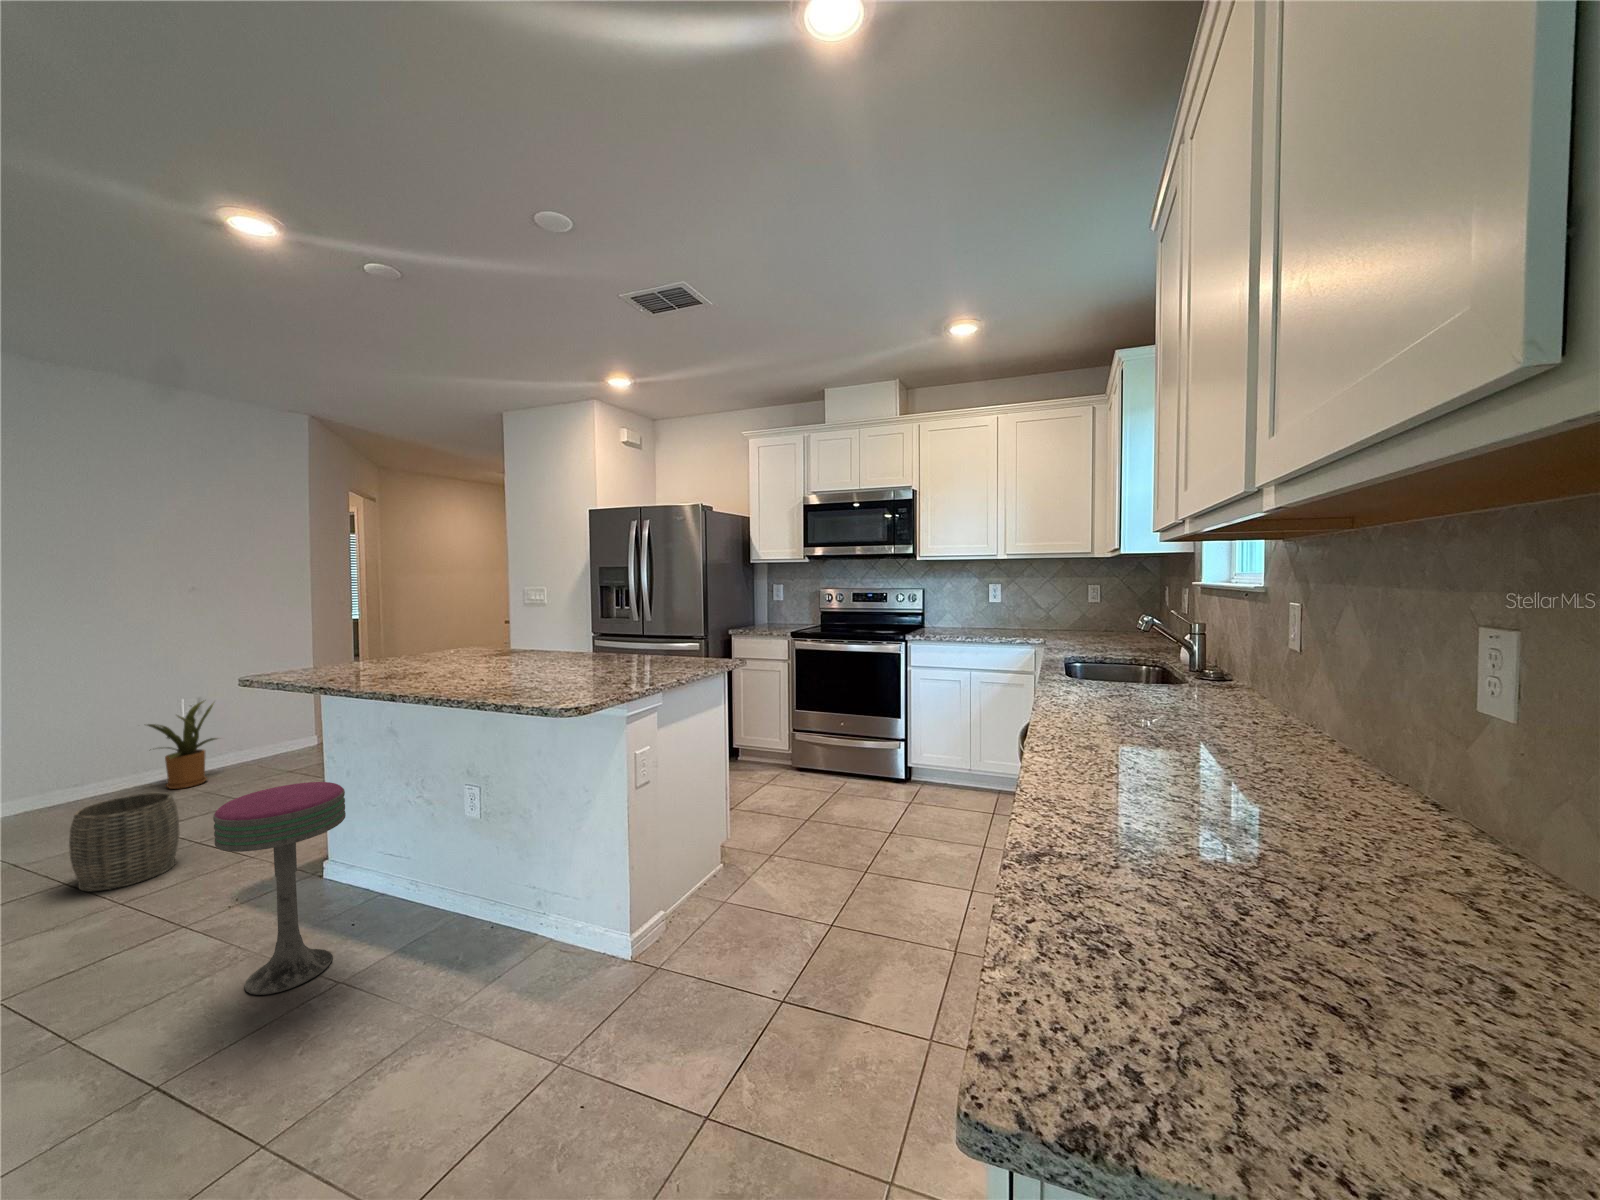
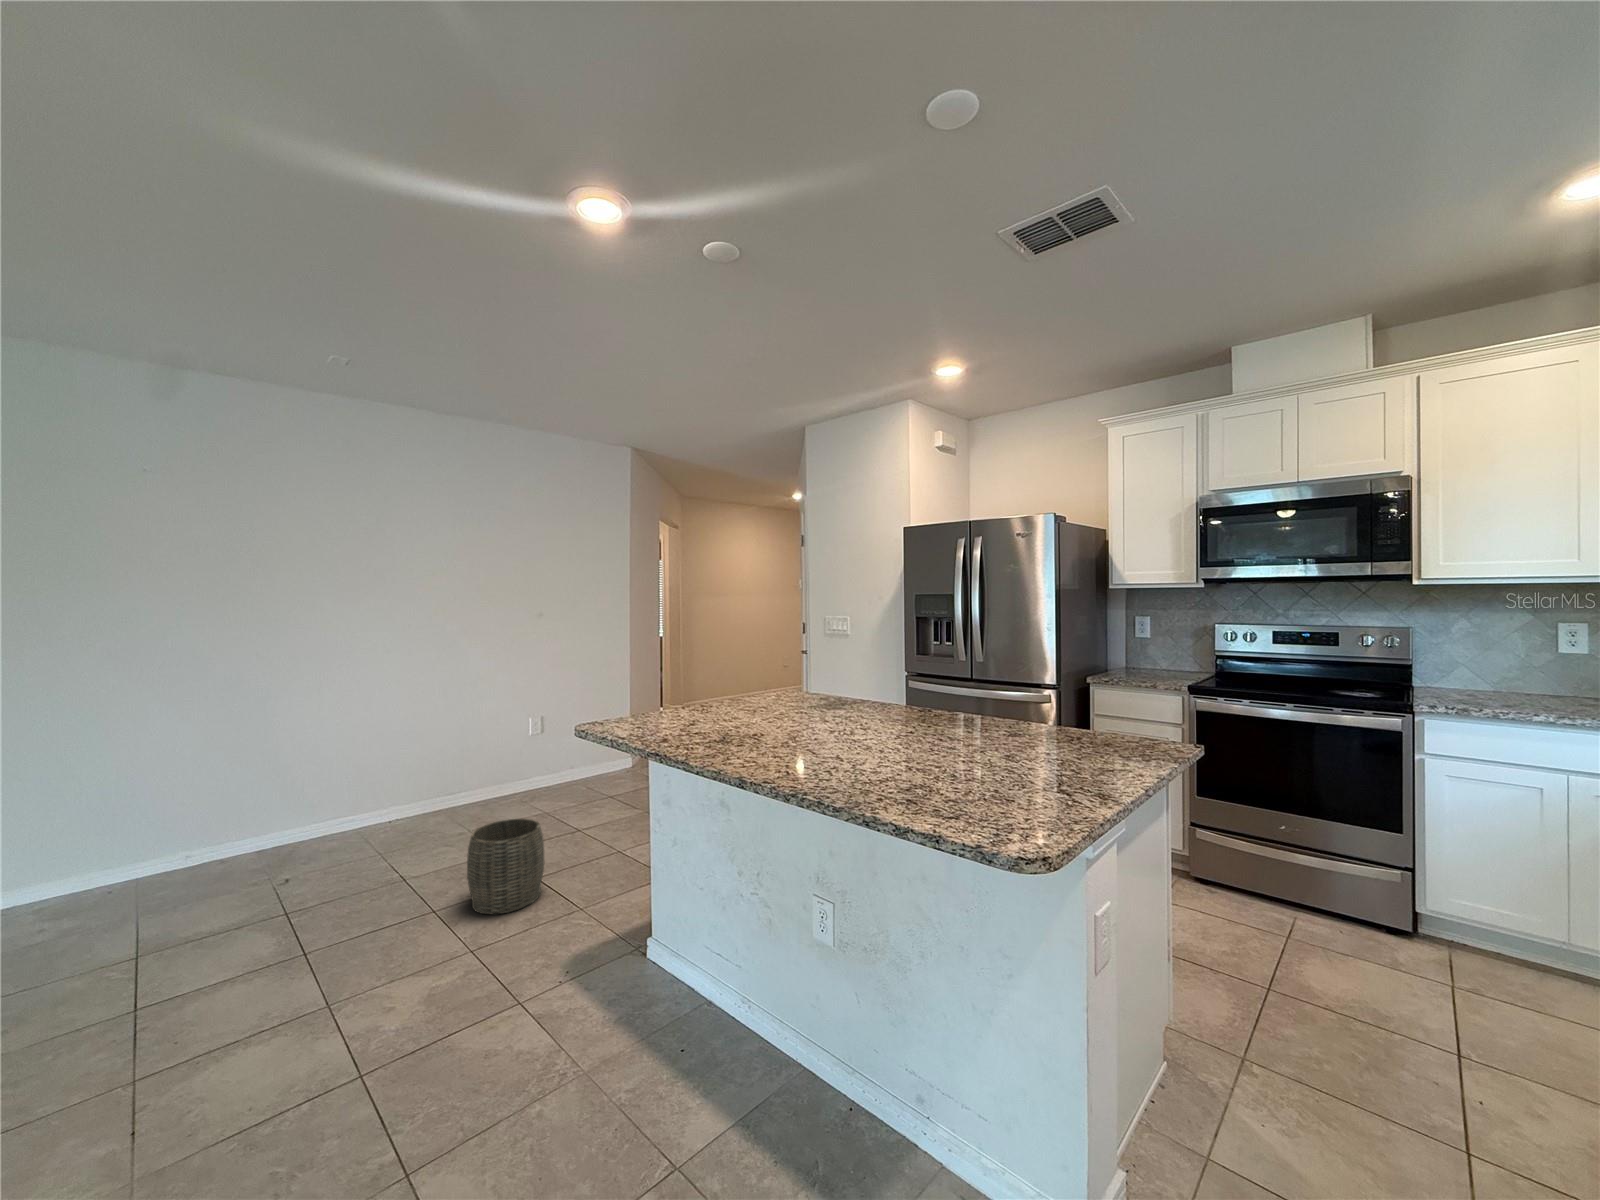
house plant: present [147,701,217,789] -> none [509,718,569,801]
bar stool: present [213,782,346,995] -> none [593,858,713,1124]

